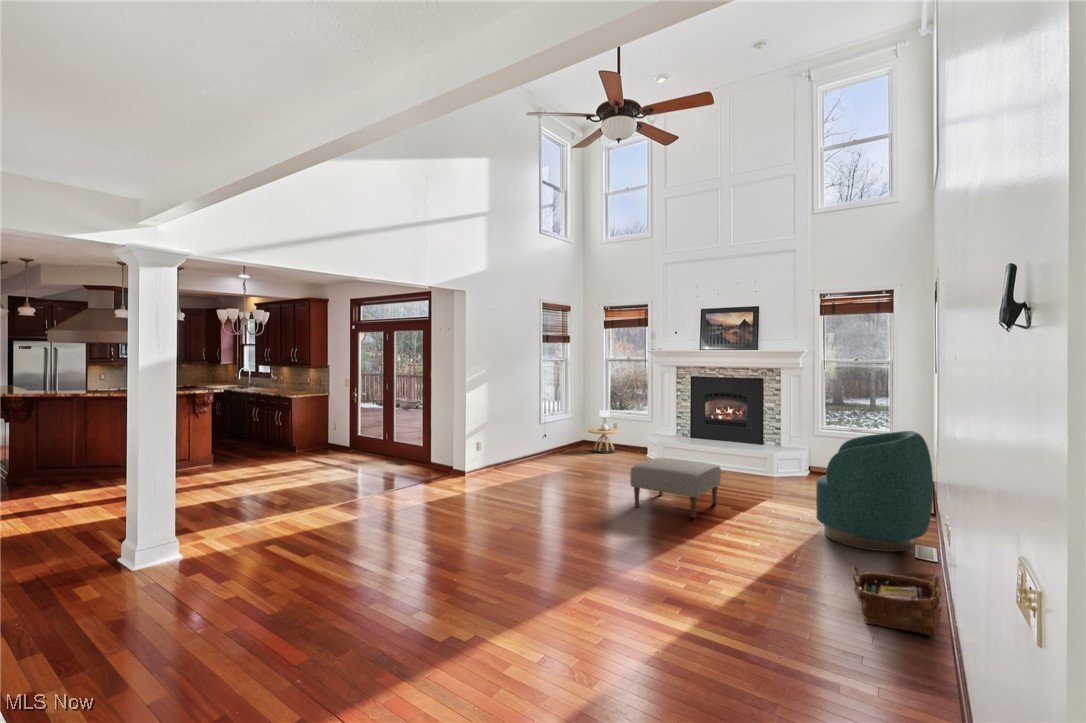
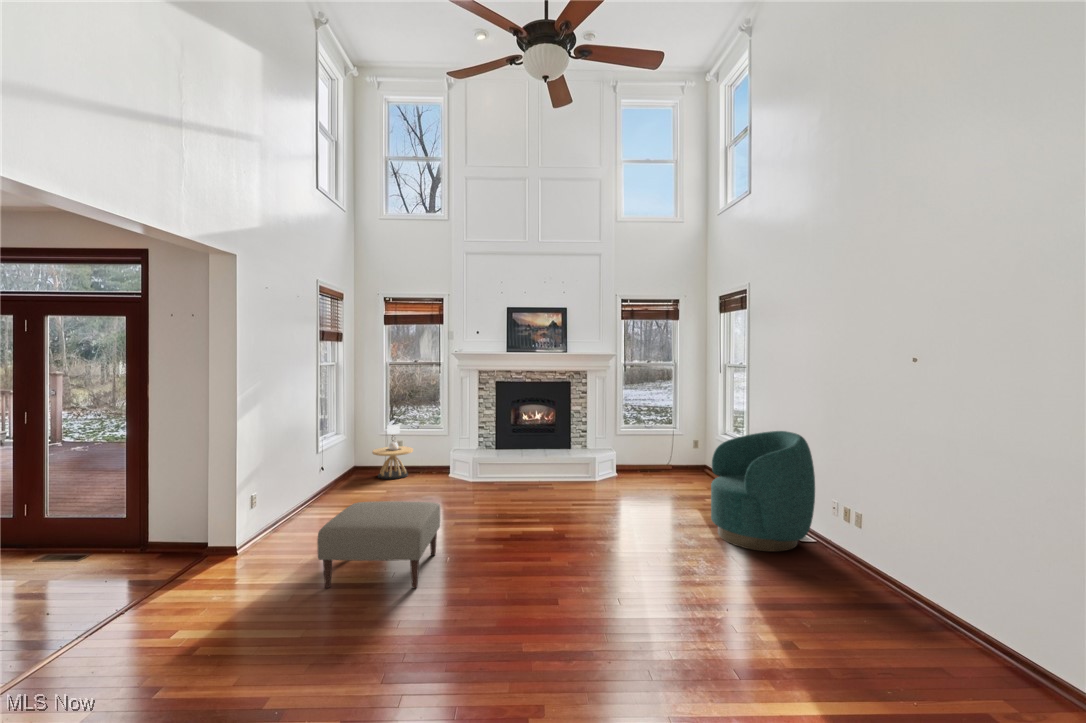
ottoman: present [630,458,721,518] -> present [317,501,440,588]
woven basket: present [852,567,942,636] -> none [876,580,973,650]

